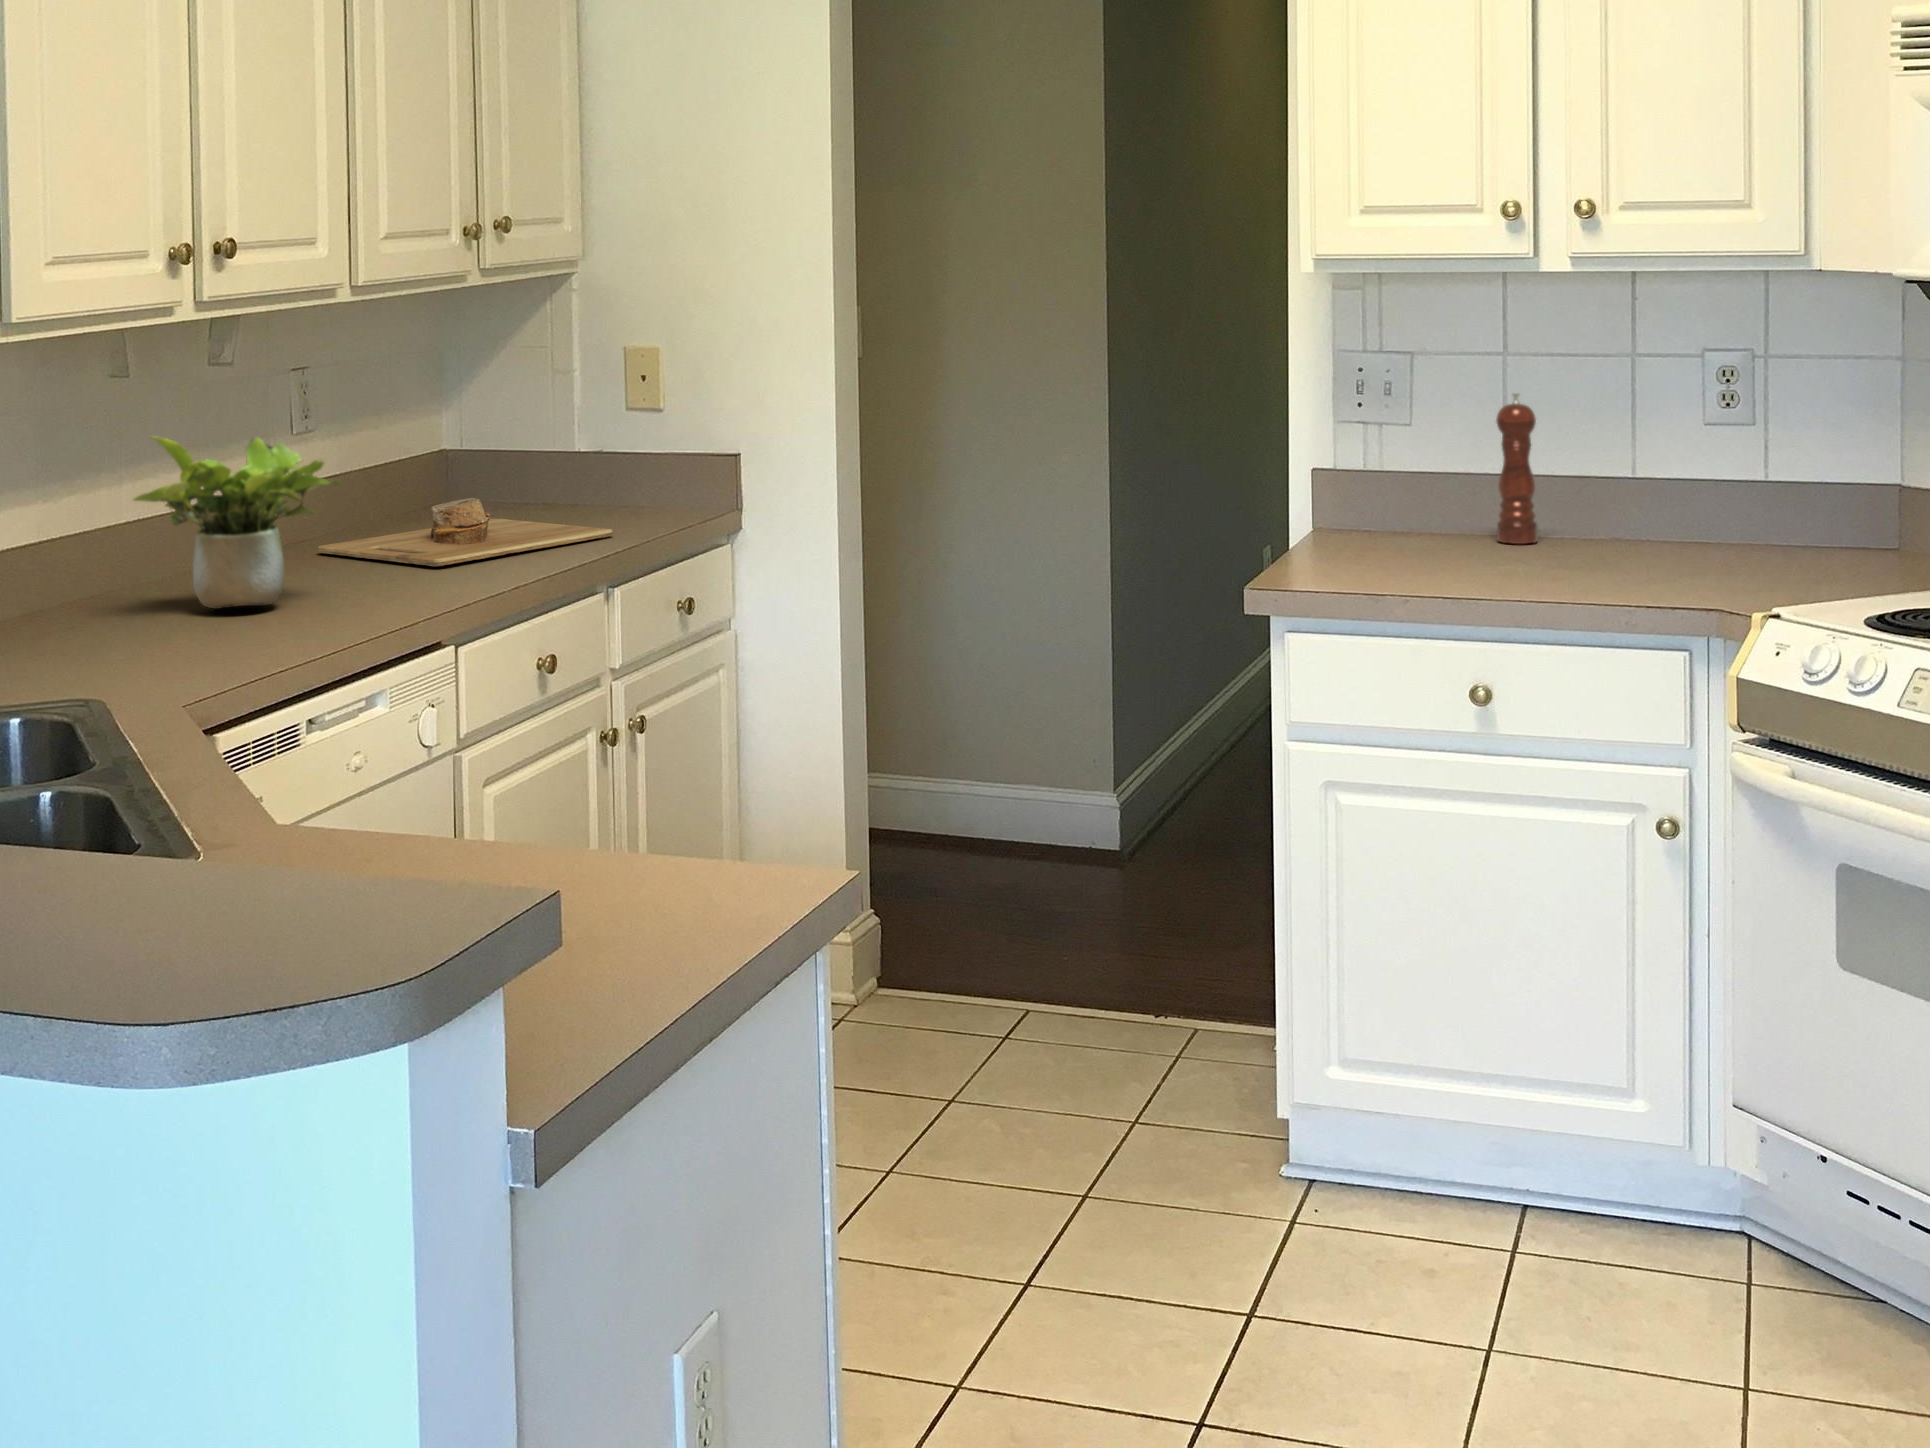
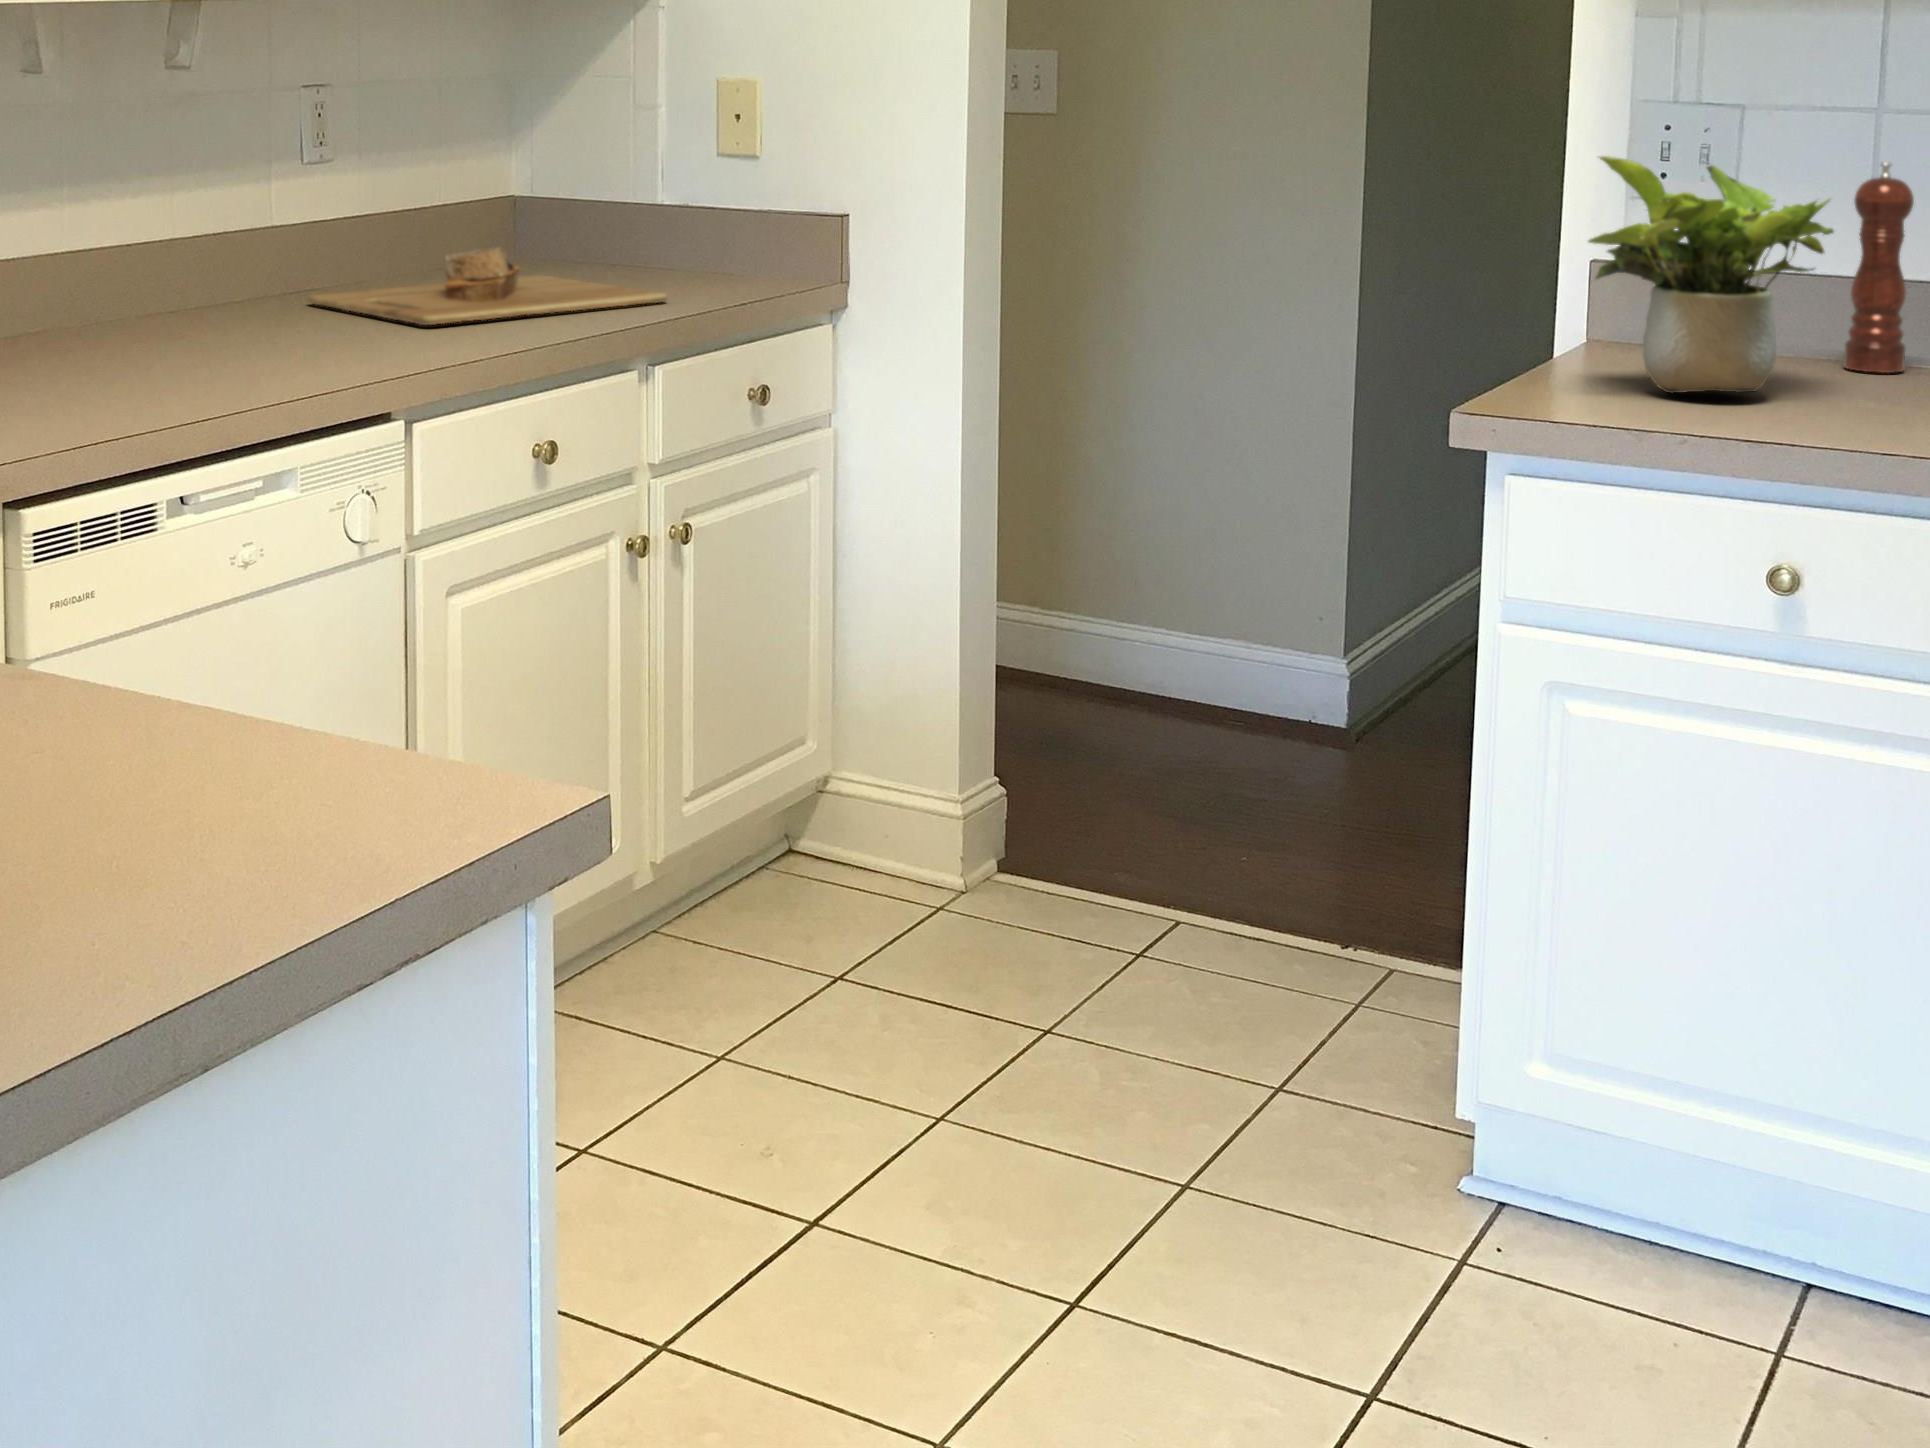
potted plant: present [134,436,340,609] -> present [1588,156,1833,393]

